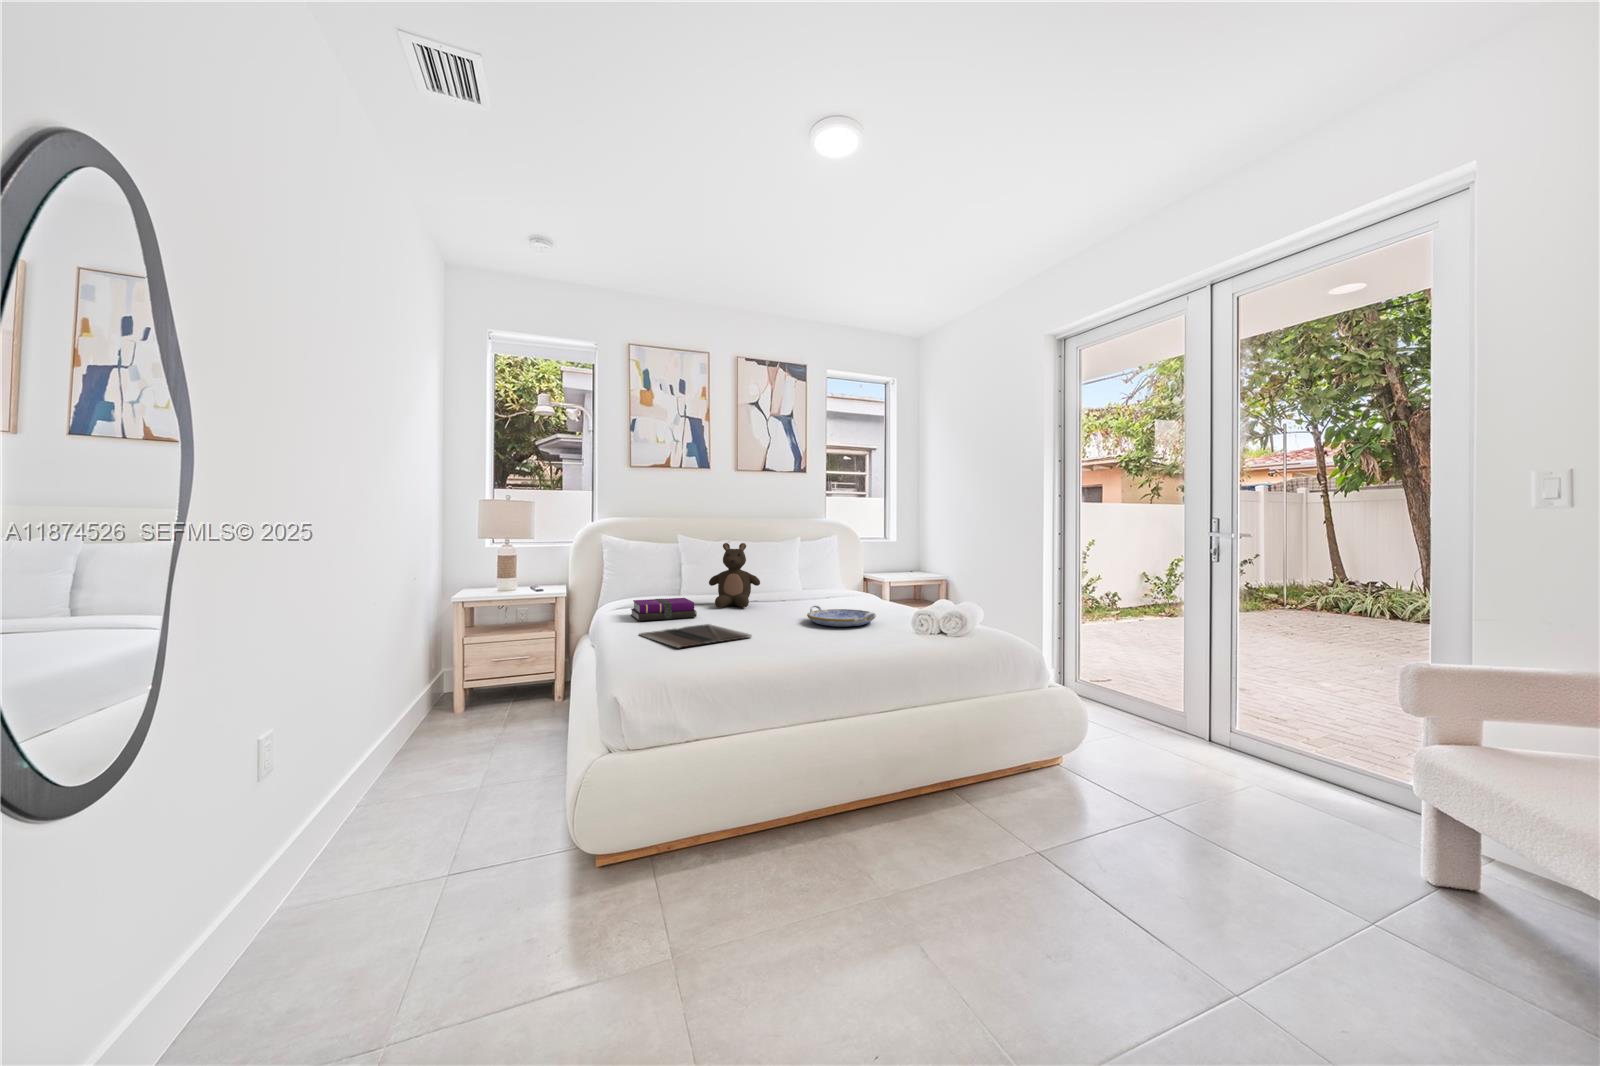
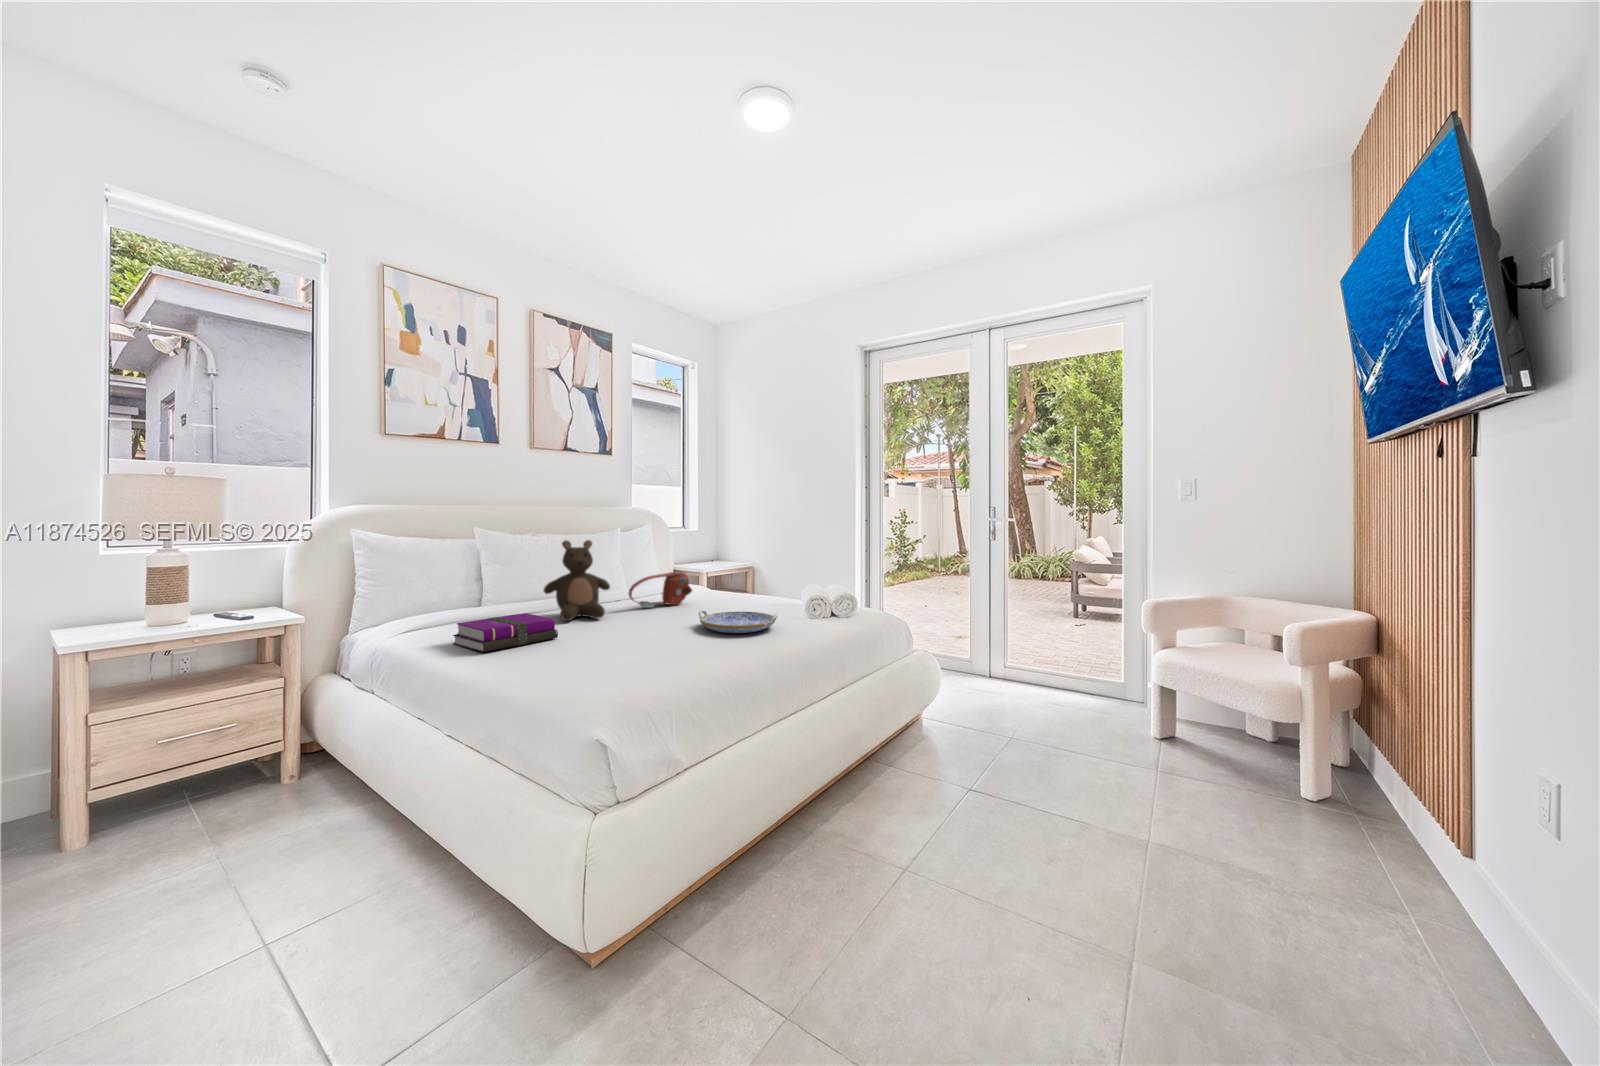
handbag: none [775,573,836,604] -> present [629,572,692,608]
laptop: present [640,624,752,648] -> none [515,646,673,687]

